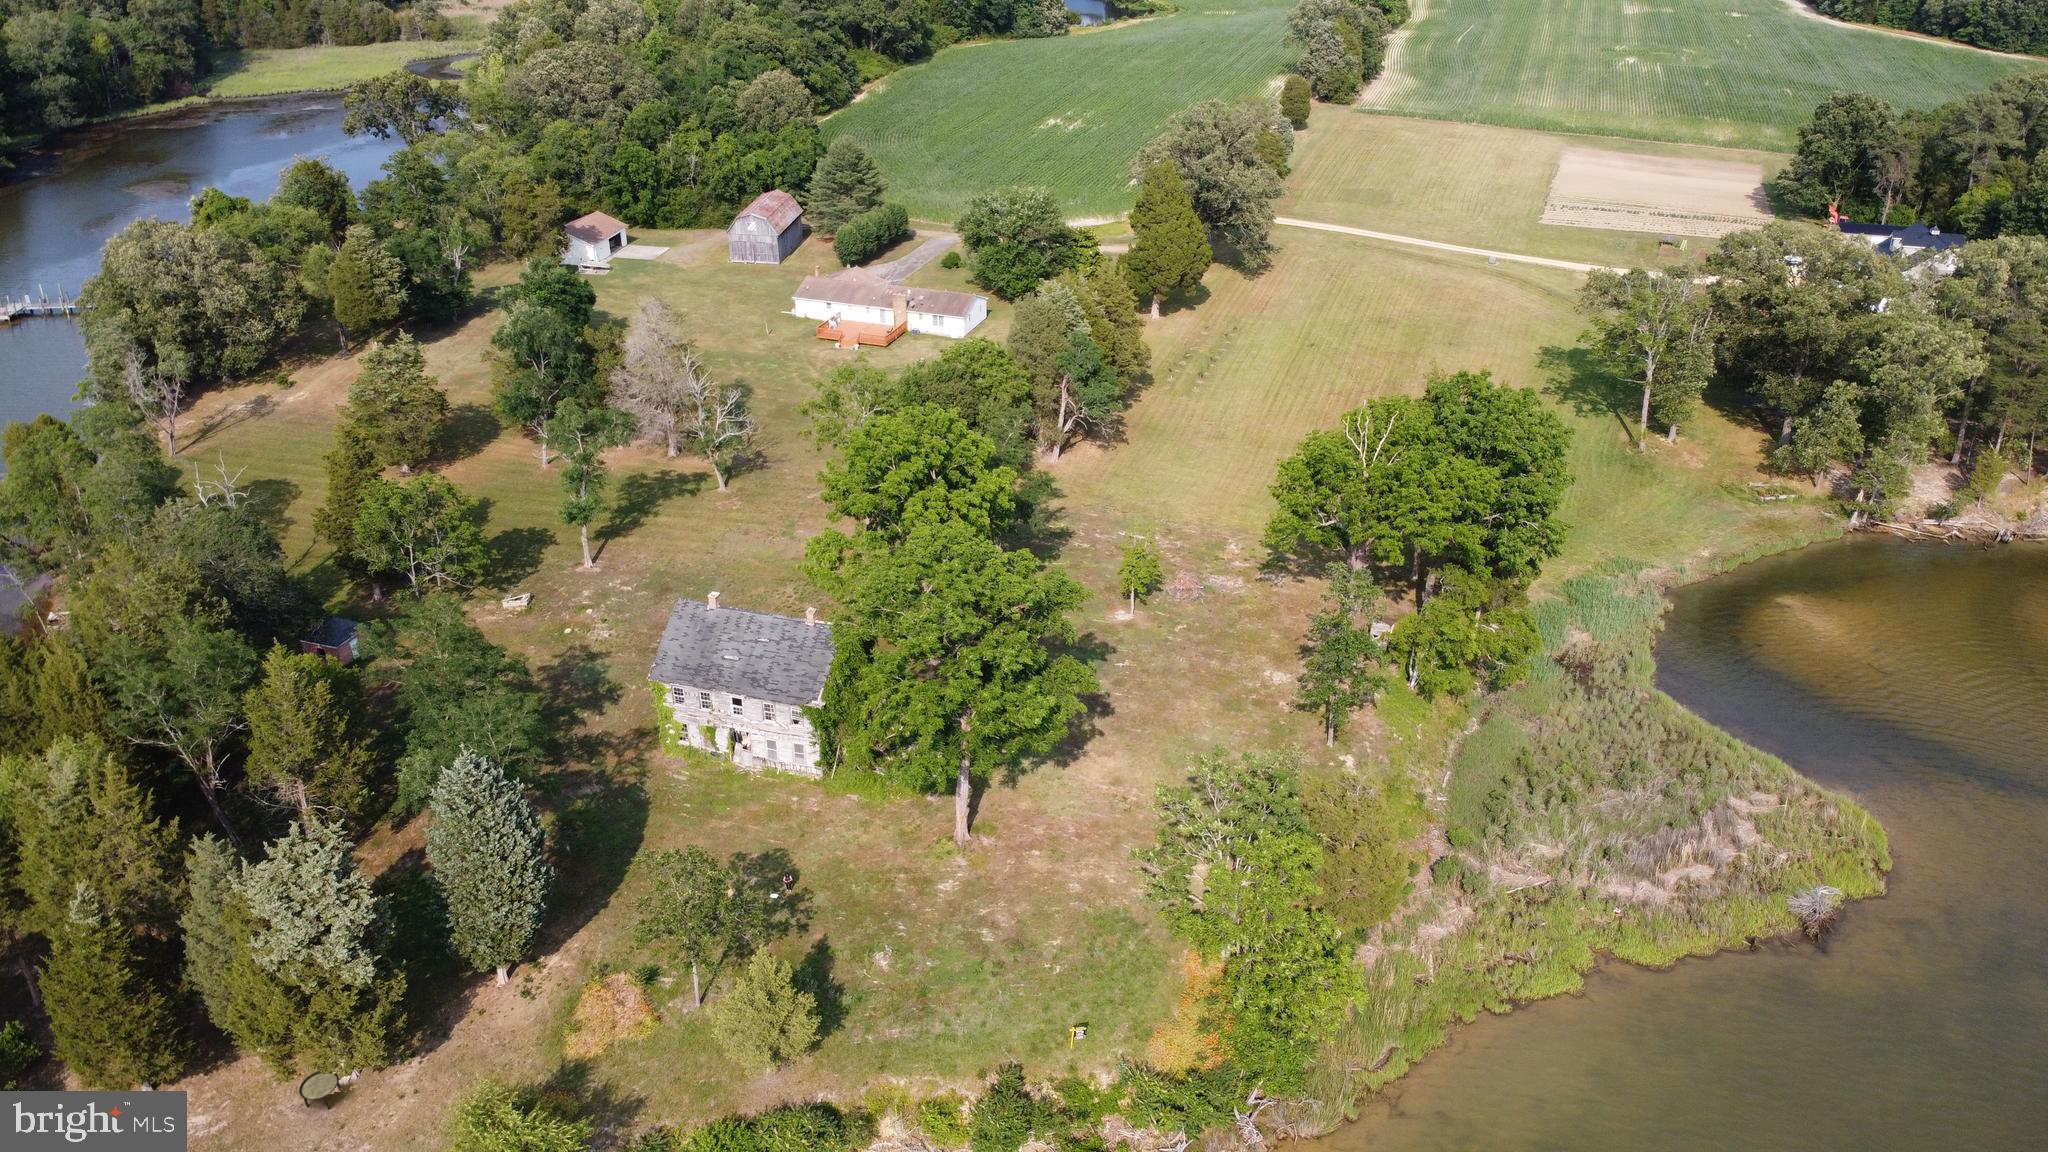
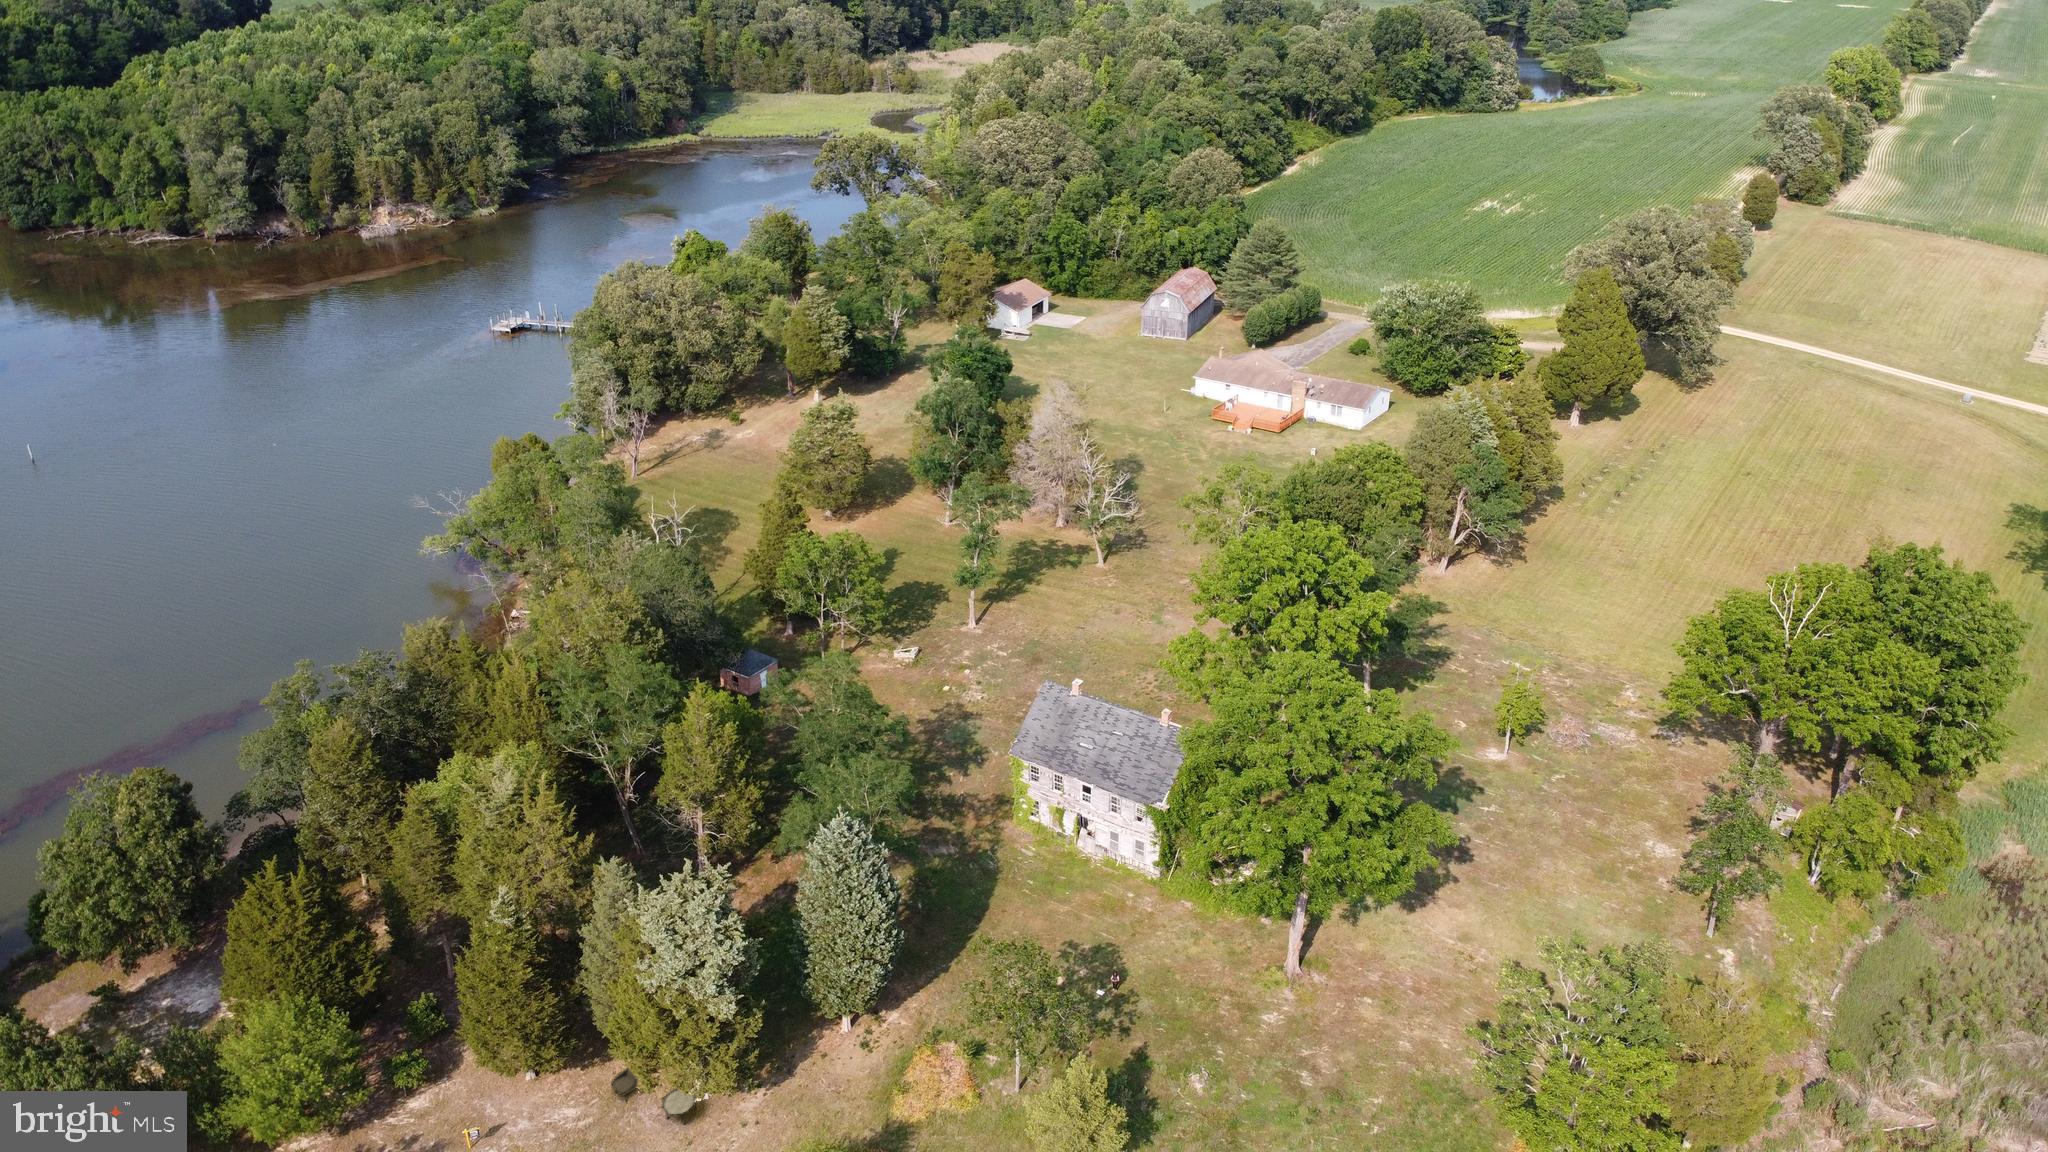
lounge chair: none [235,1058,276,1102] -> present [612,1068,638,1096]

